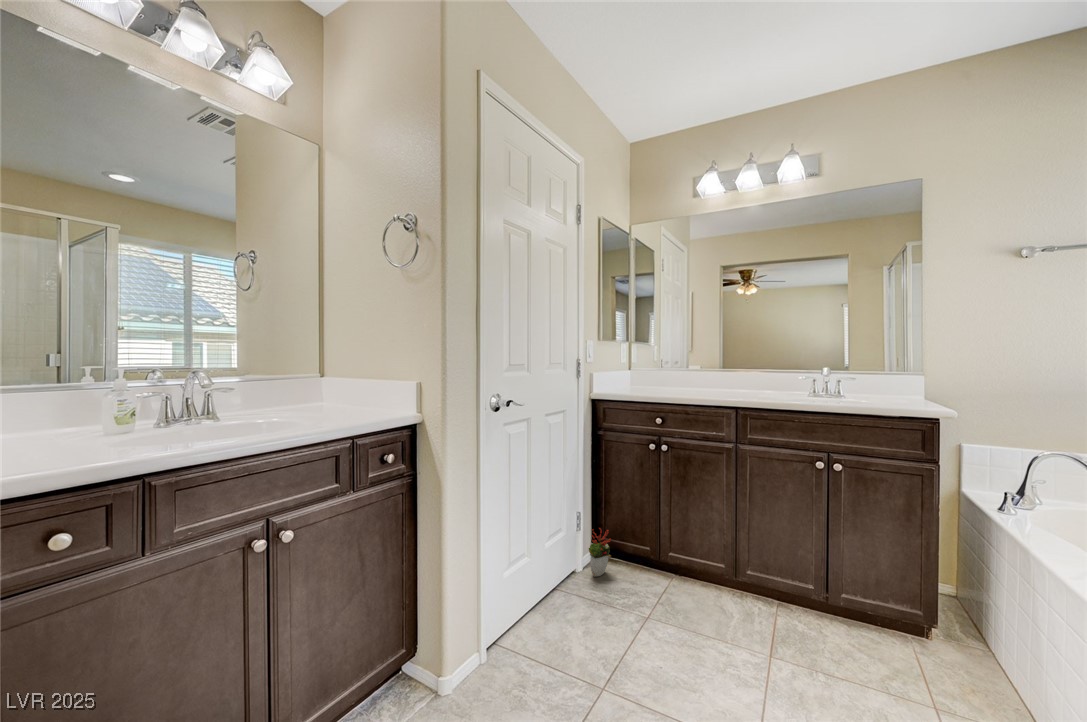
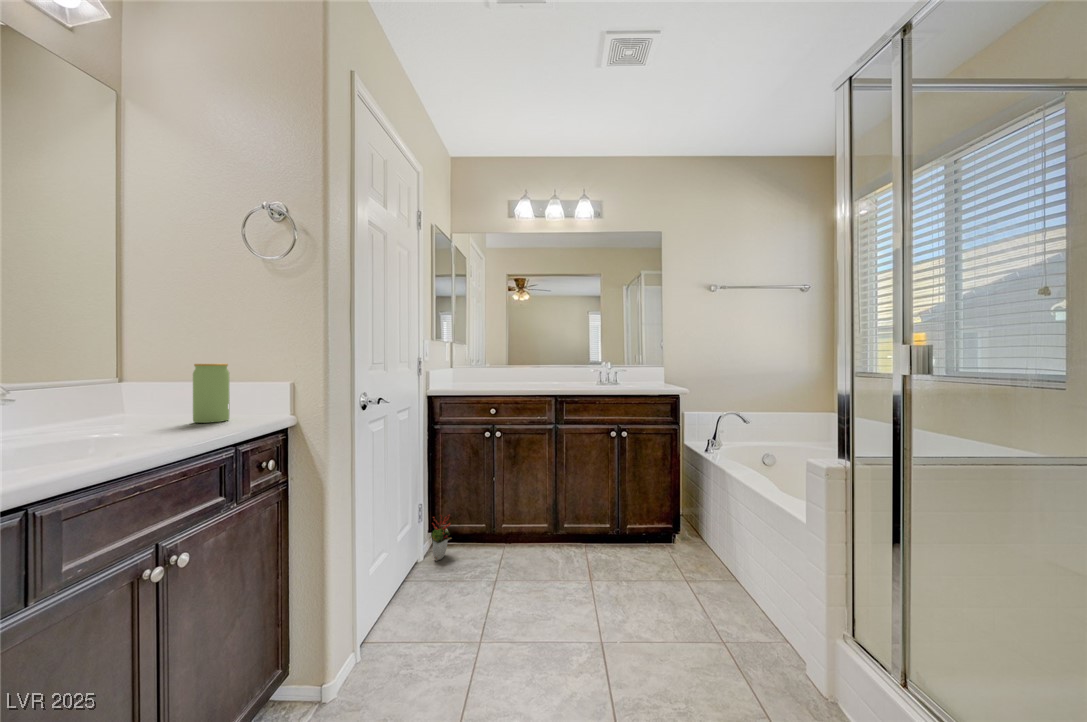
jar: none [344,366,372,417] -> present [193,364,230,423]

